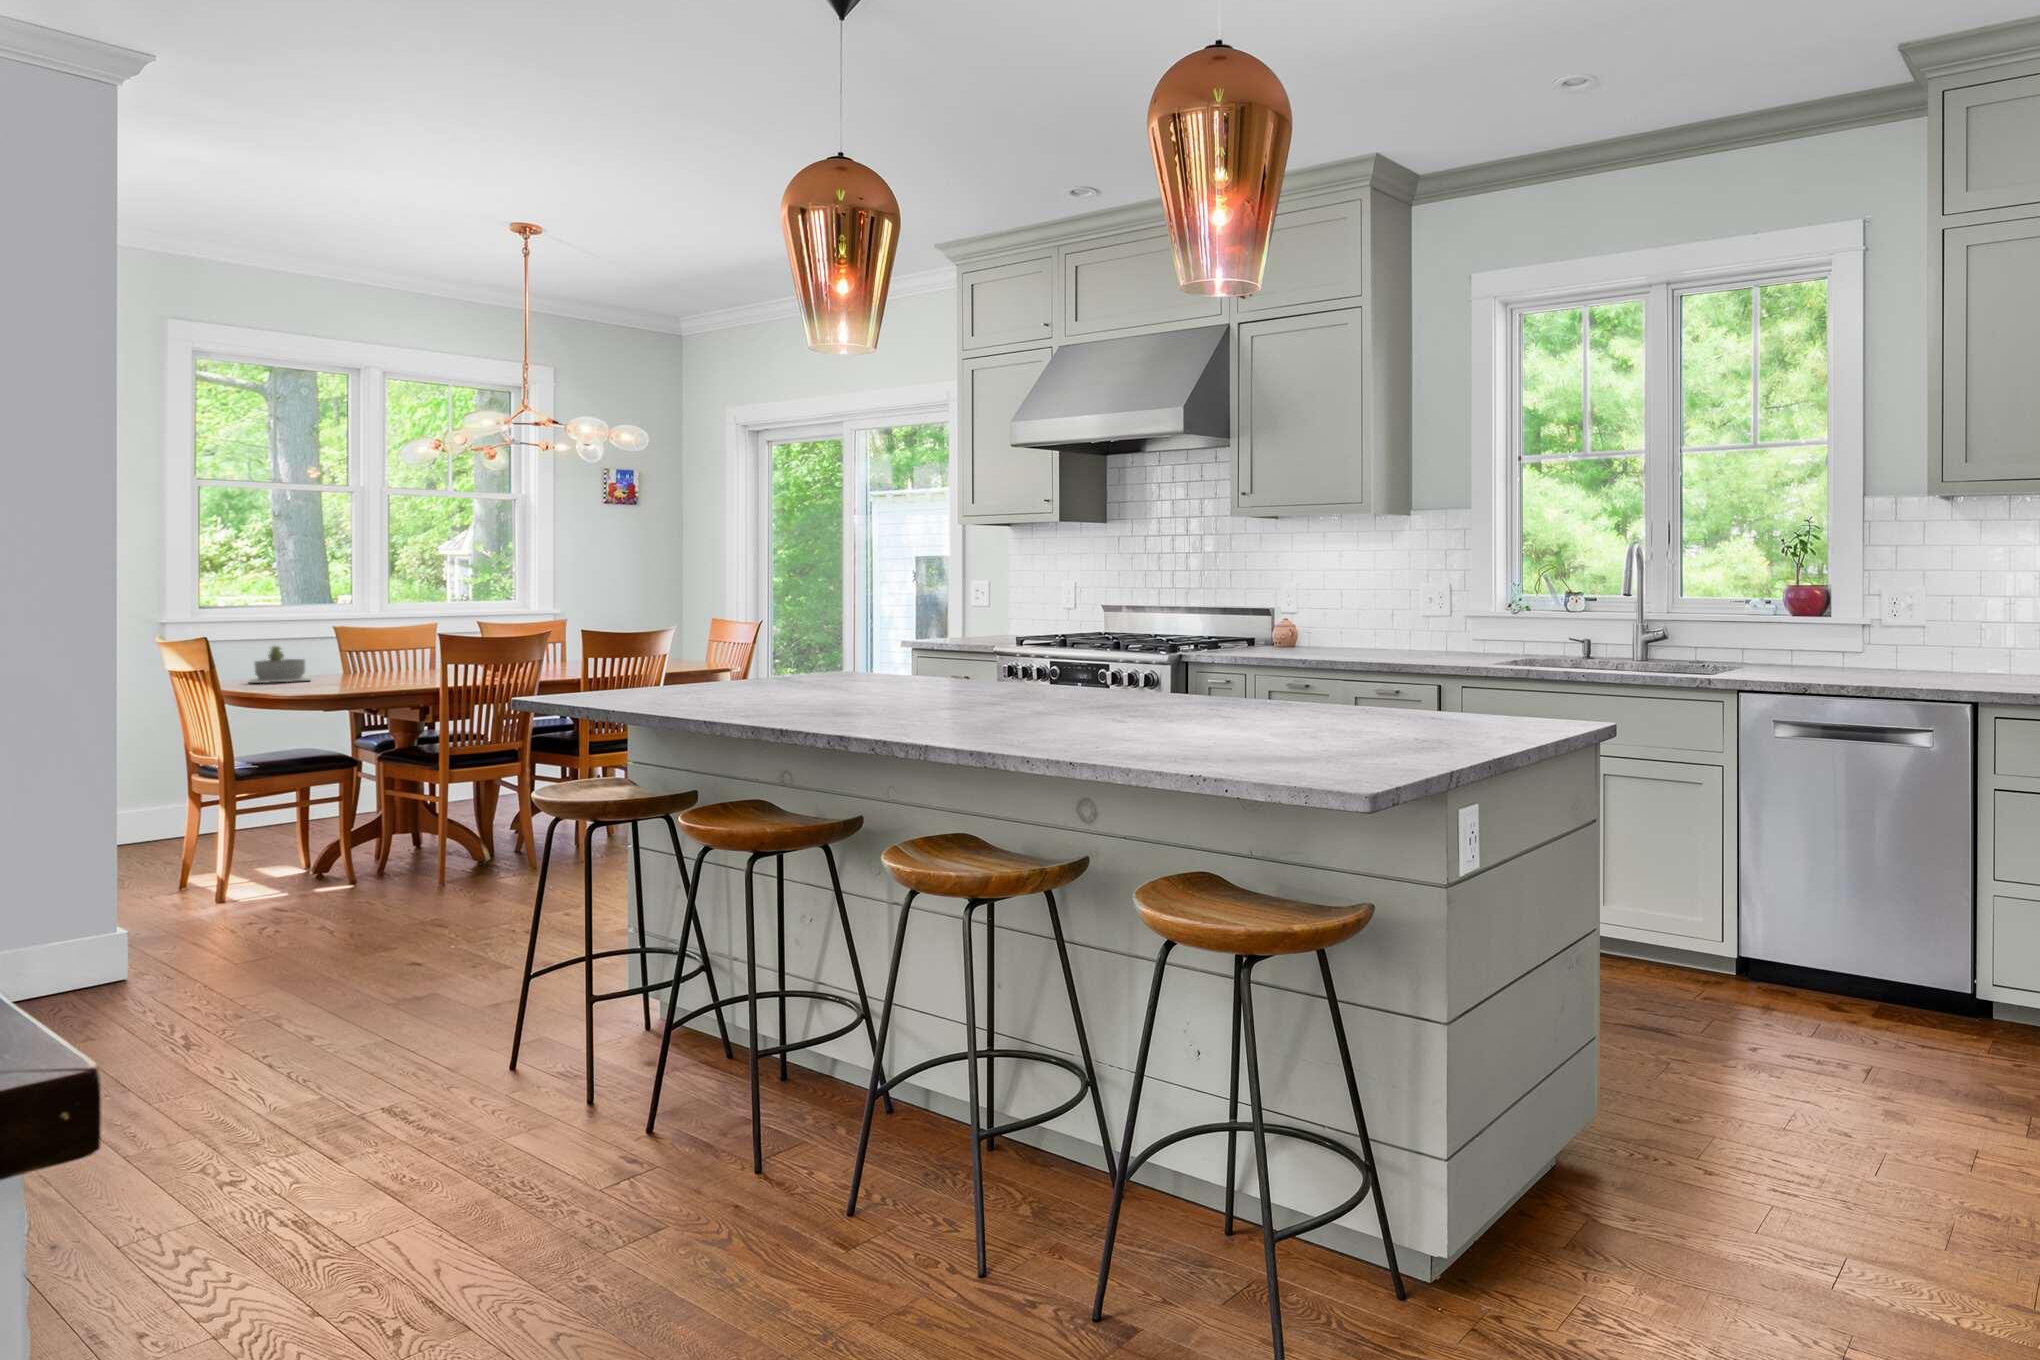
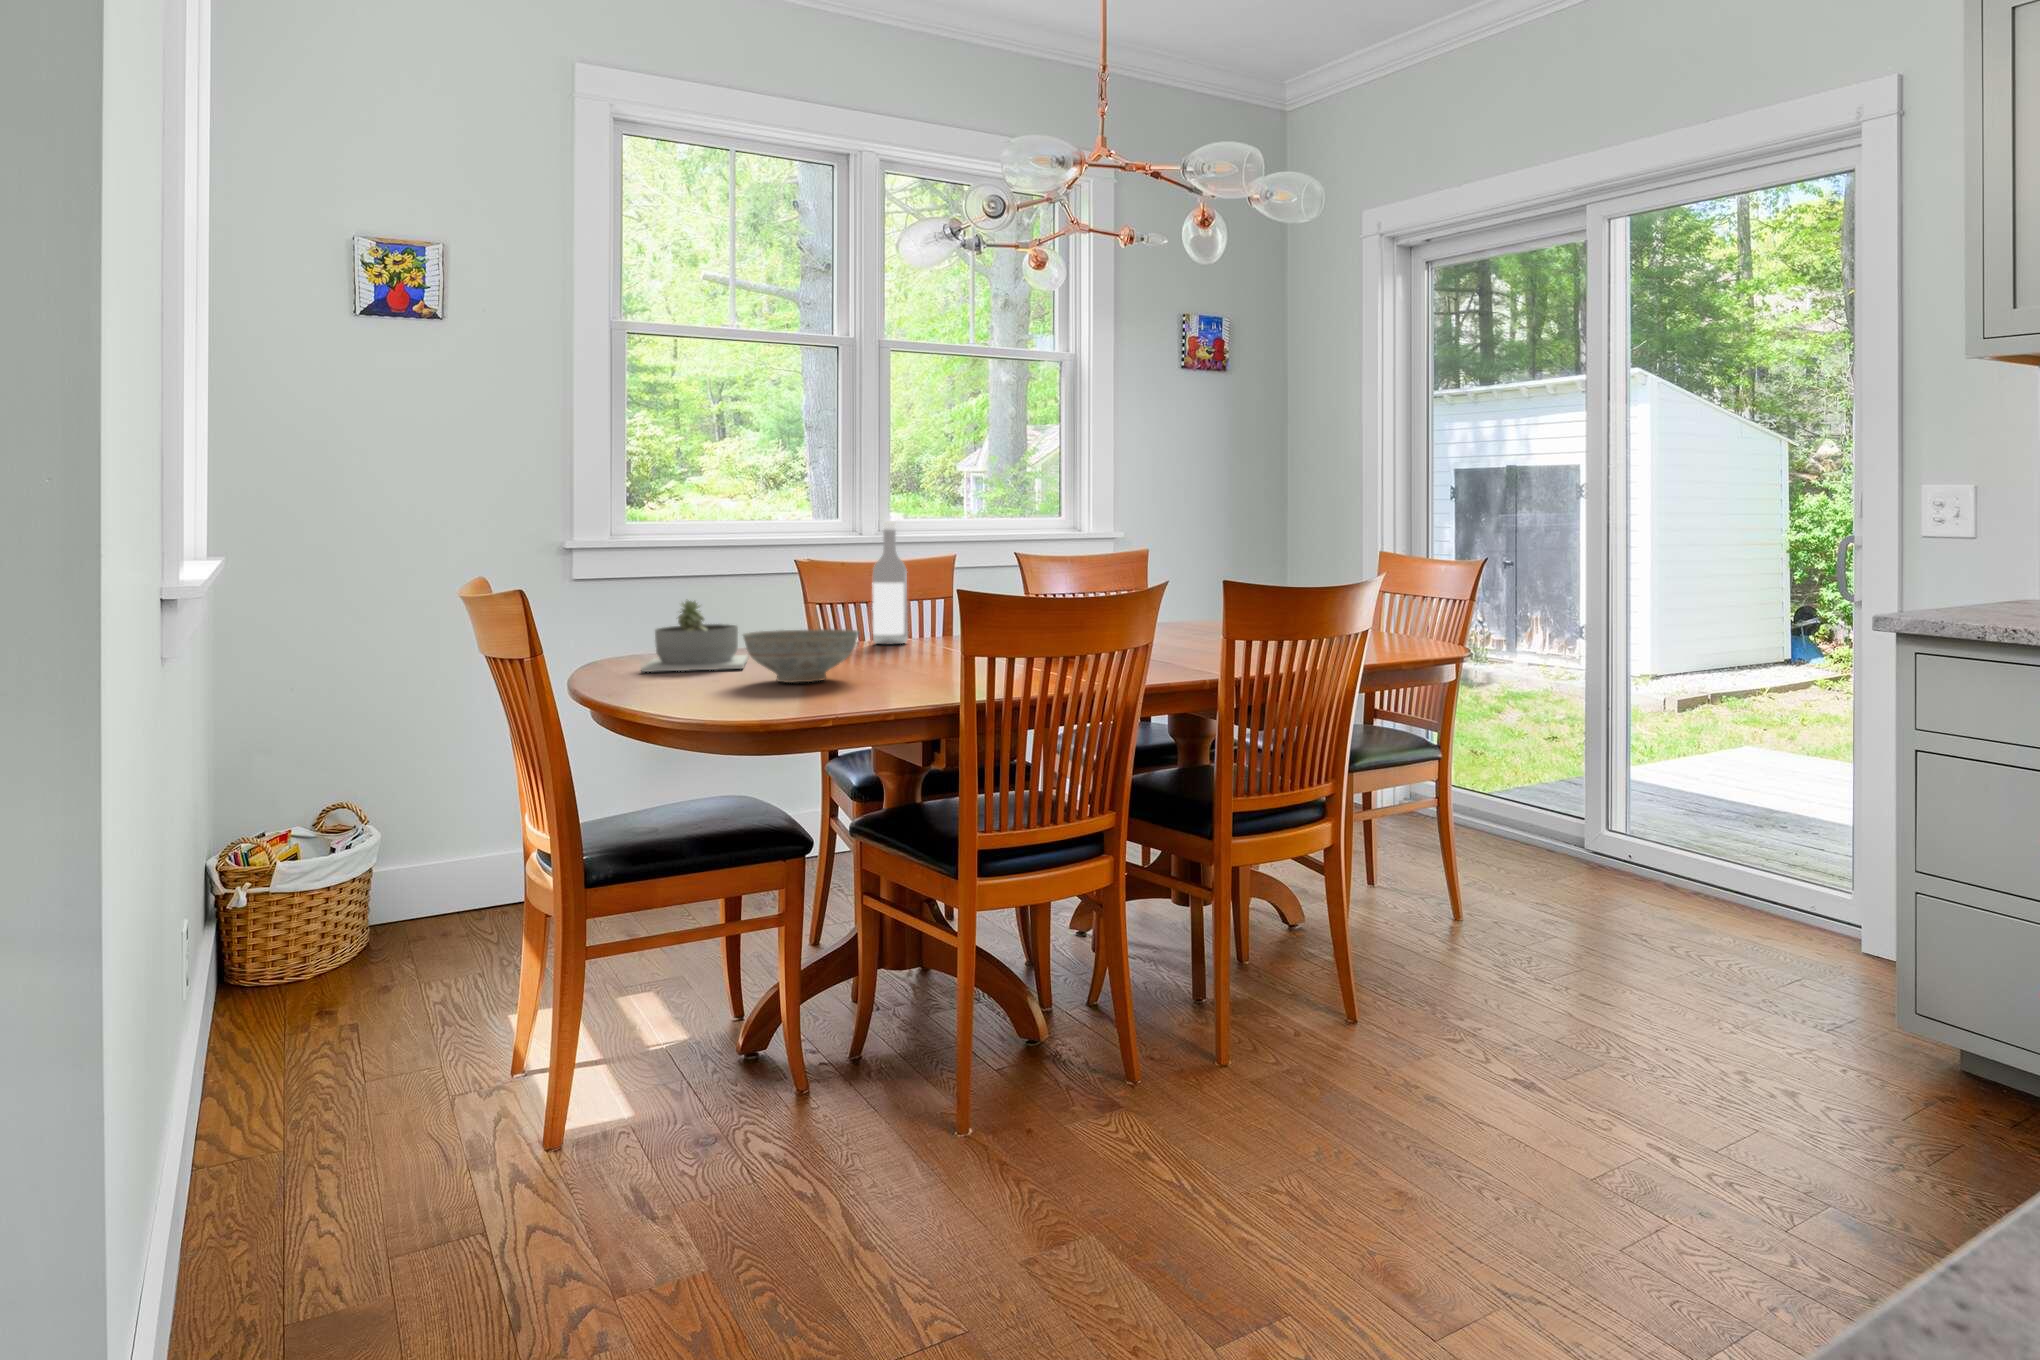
wine bottle: none [386,602,408,671] -> present [872,521,908,644]
decorative bowl: none [315,658,382,684] -> present [743,629,858,682]

